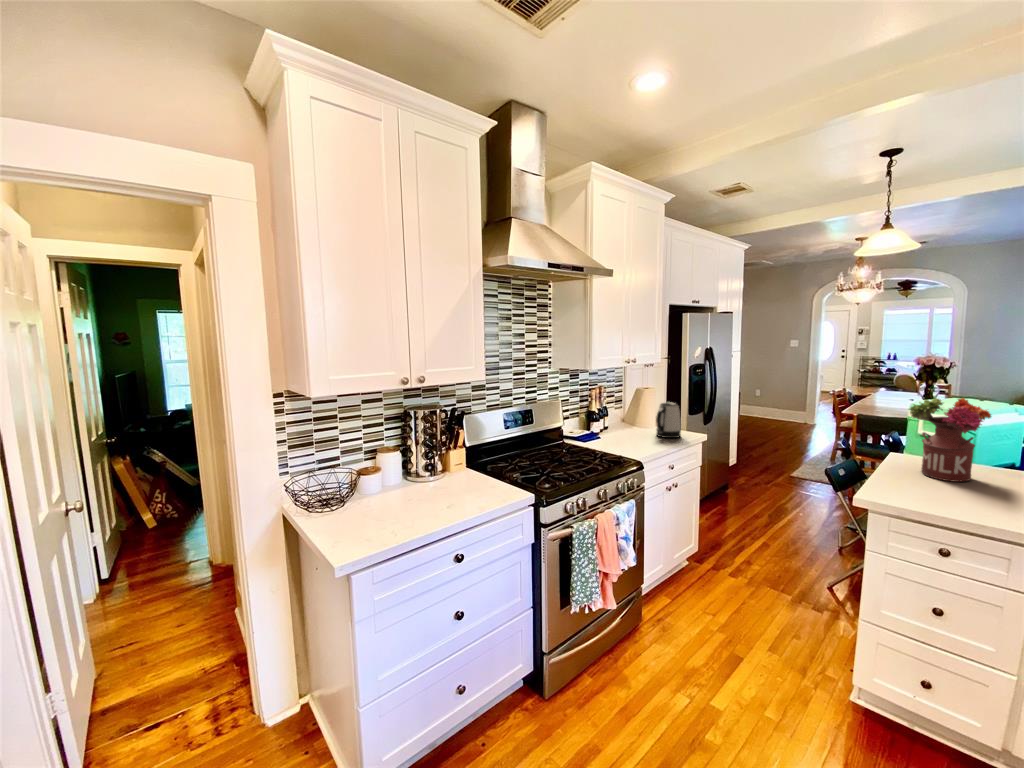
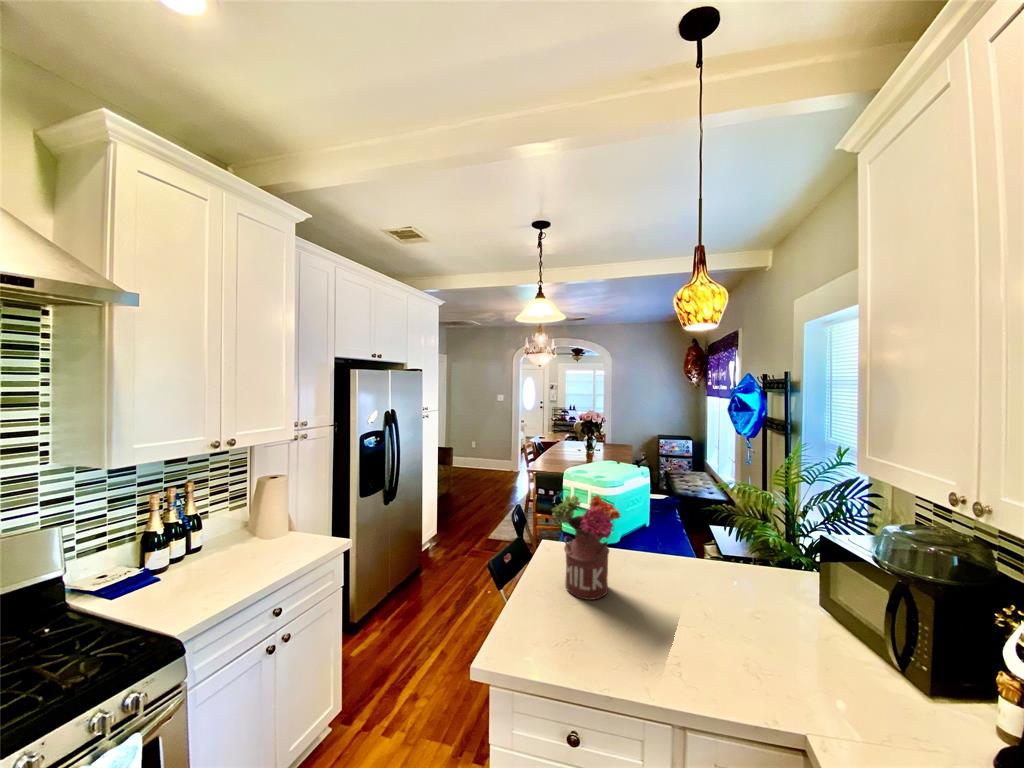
kettle: present [656,402,681,438] -> none [269,501,314,558]

